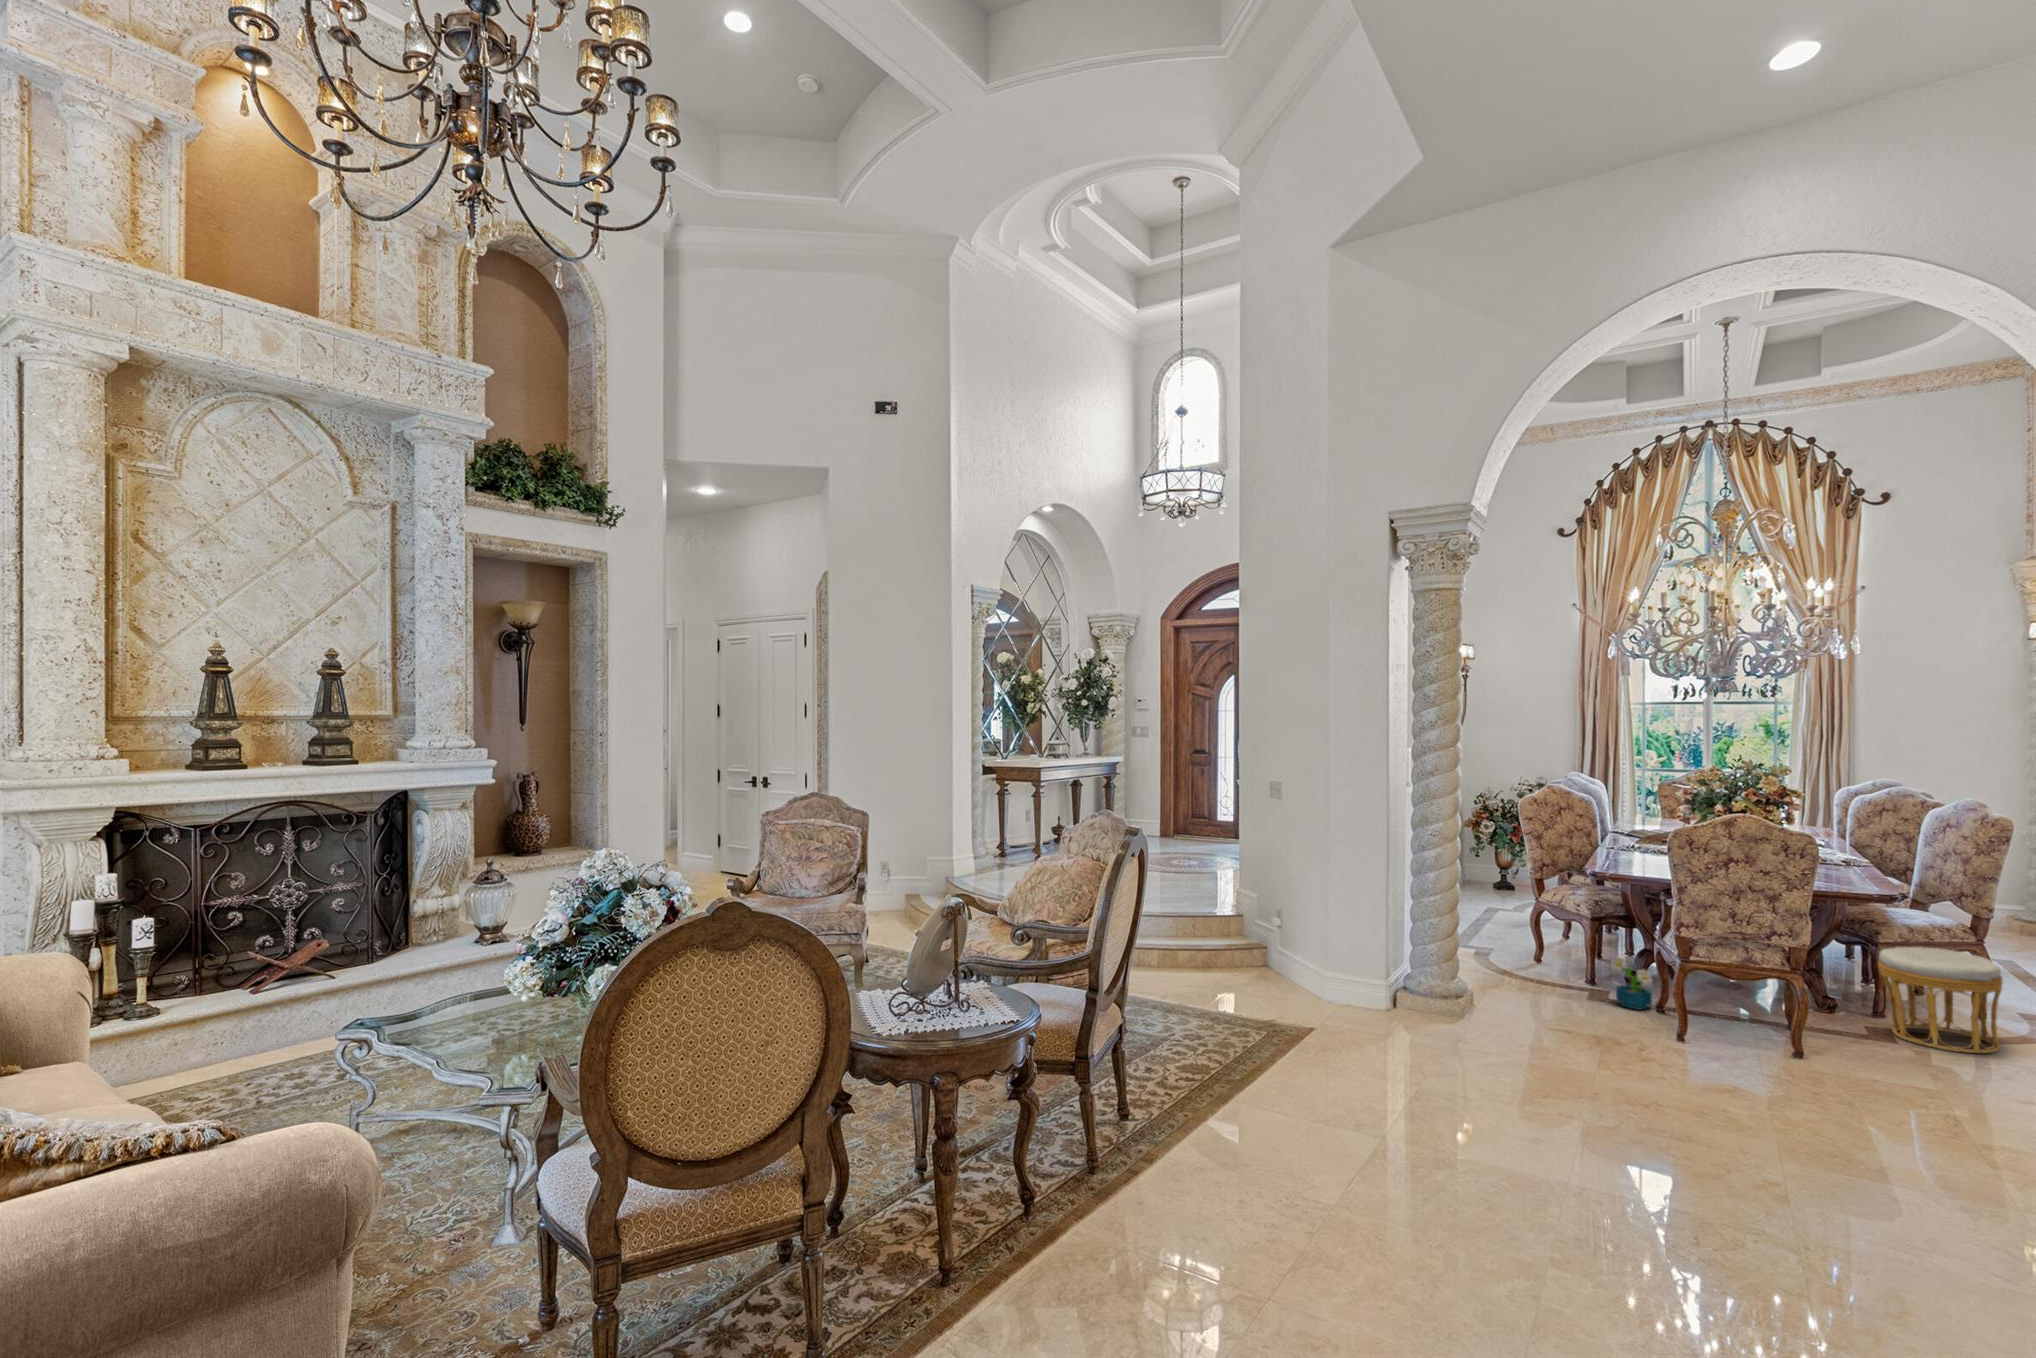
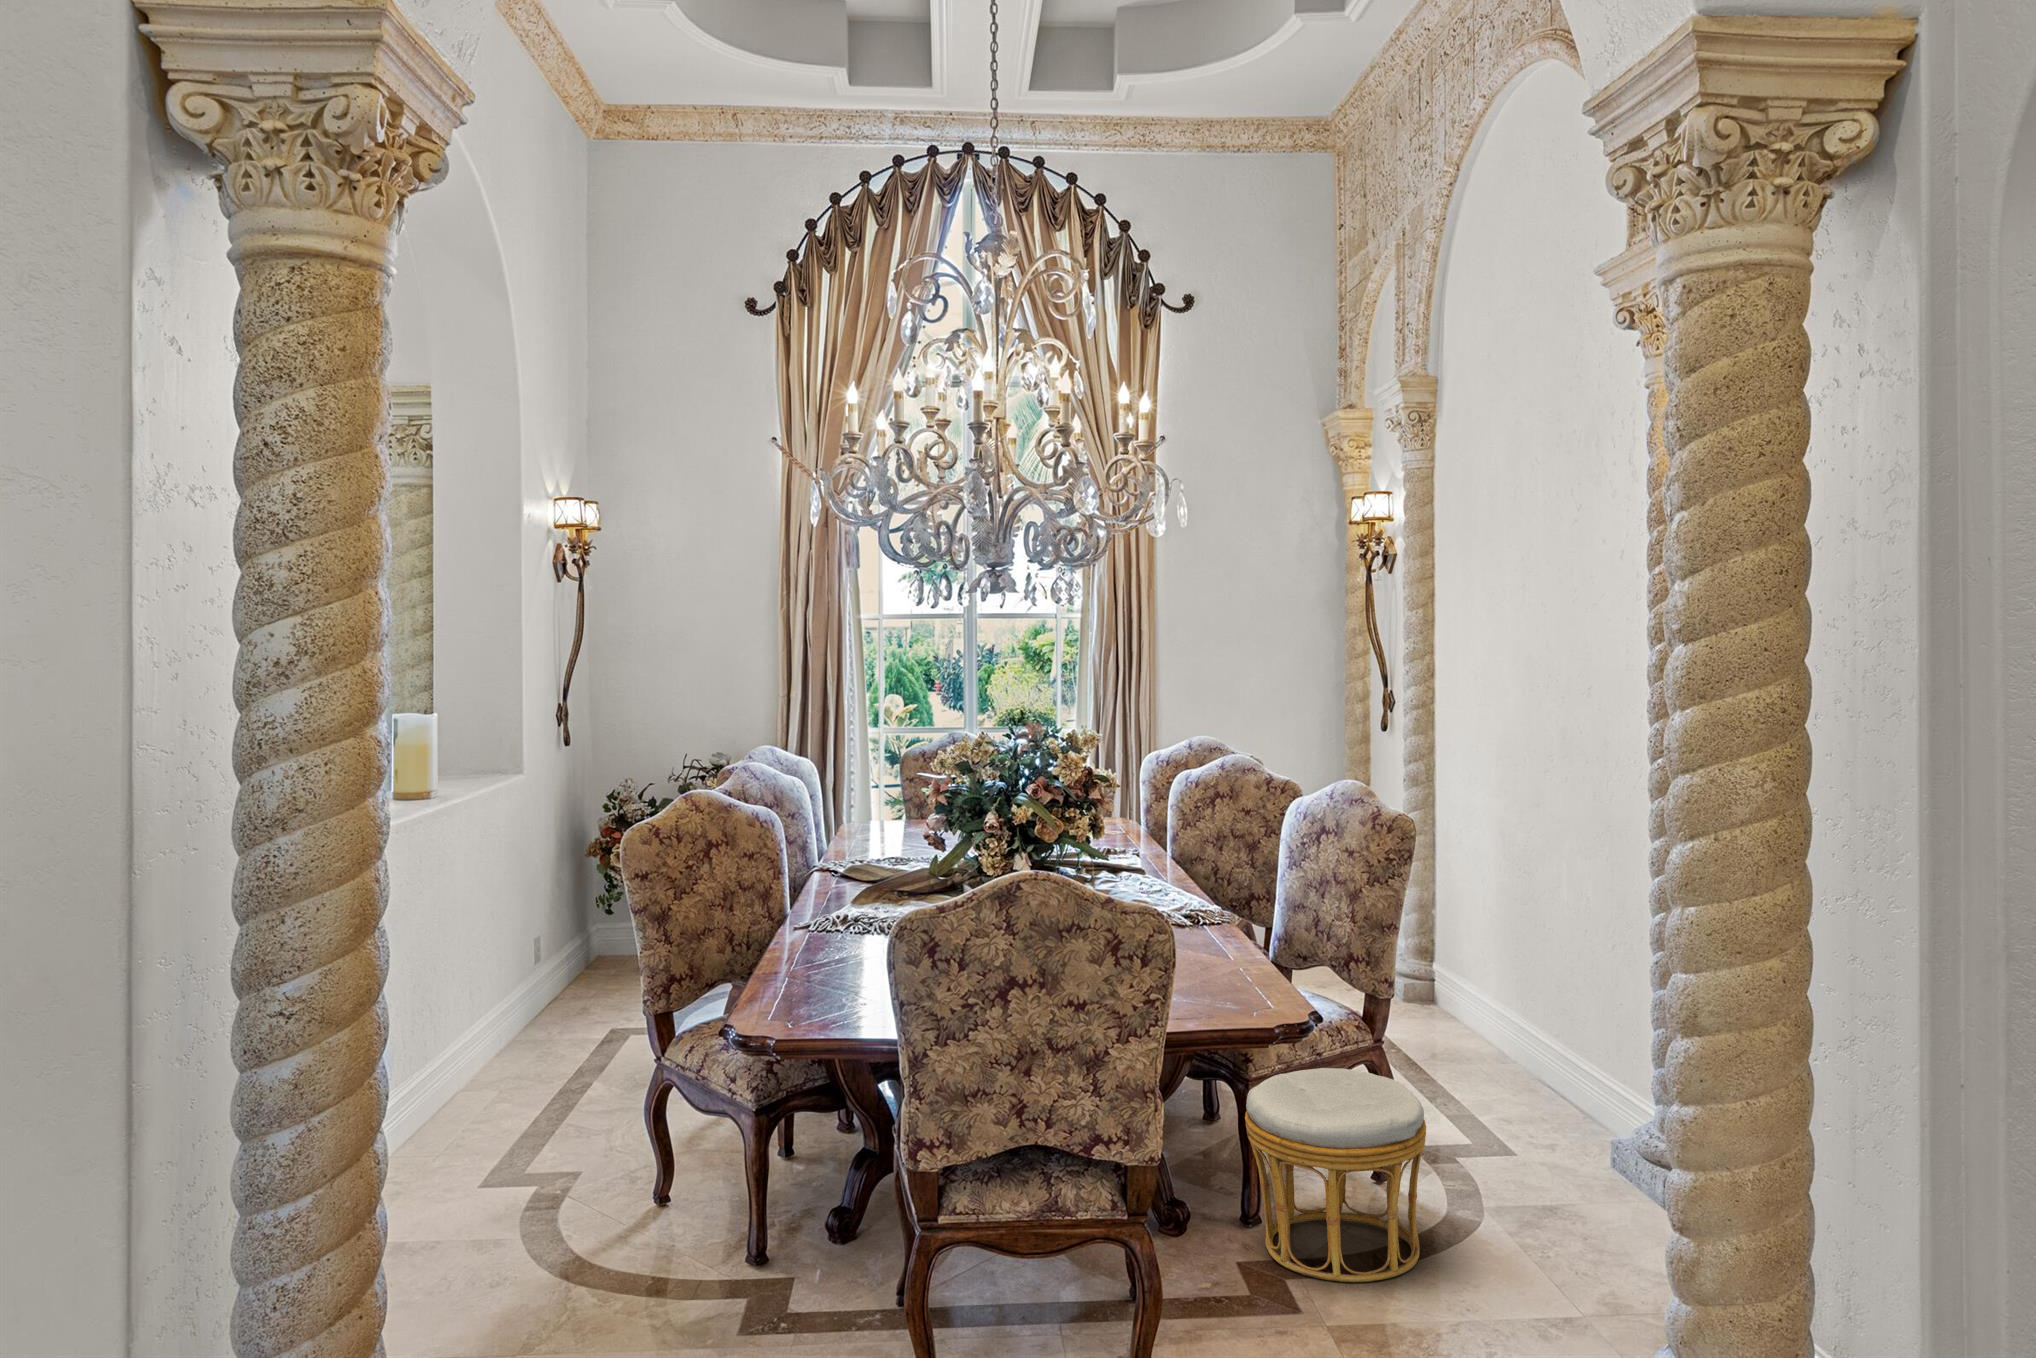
decorative plant: present [1611,957,1652,1010] -> none [785,1198,864,1319]

